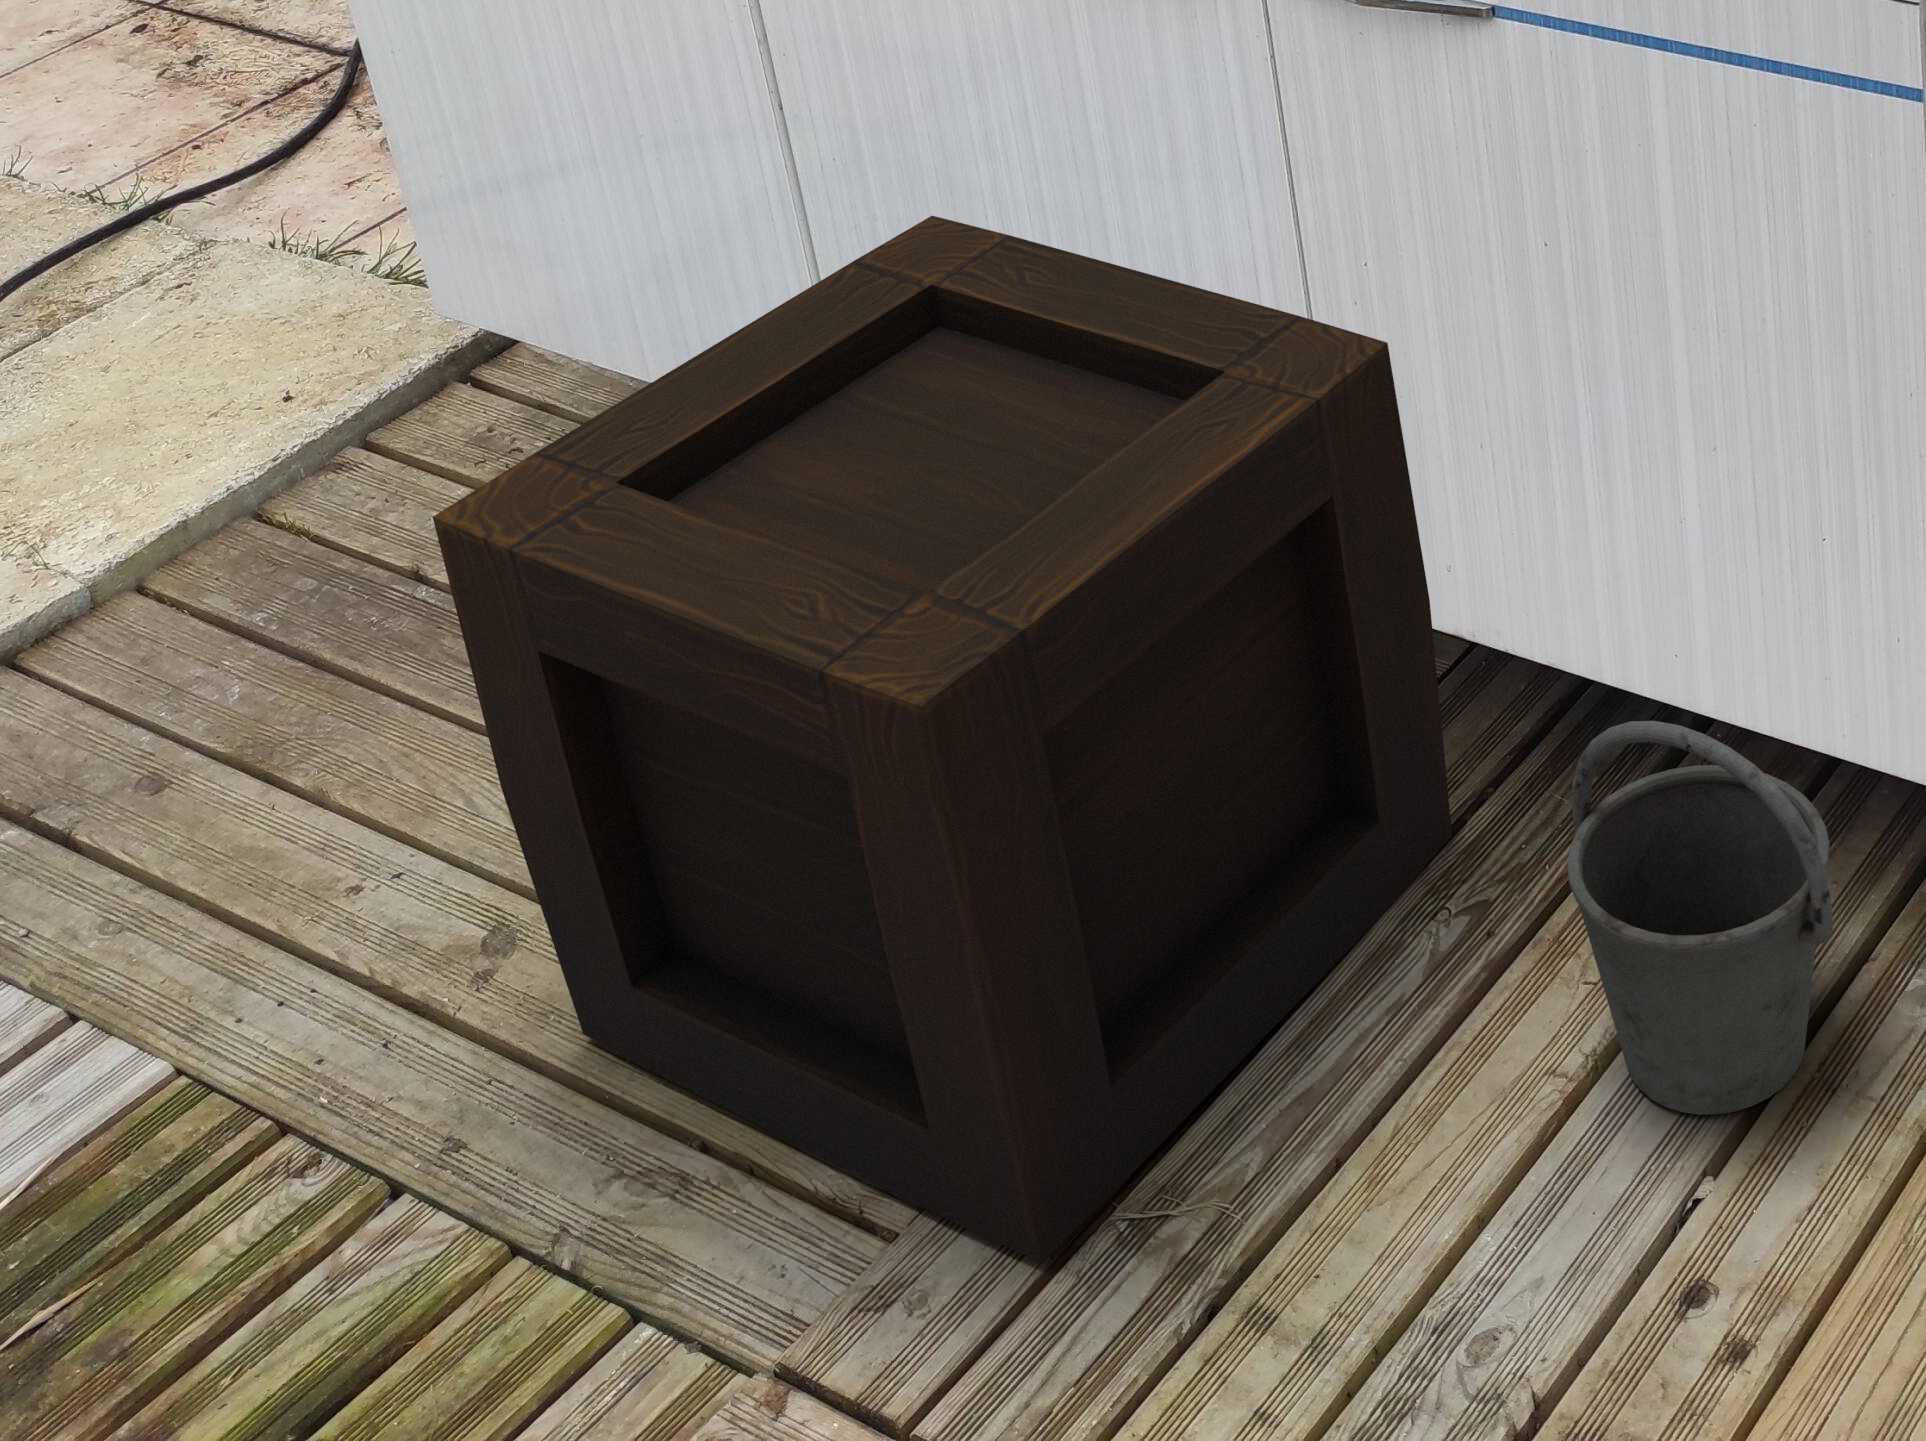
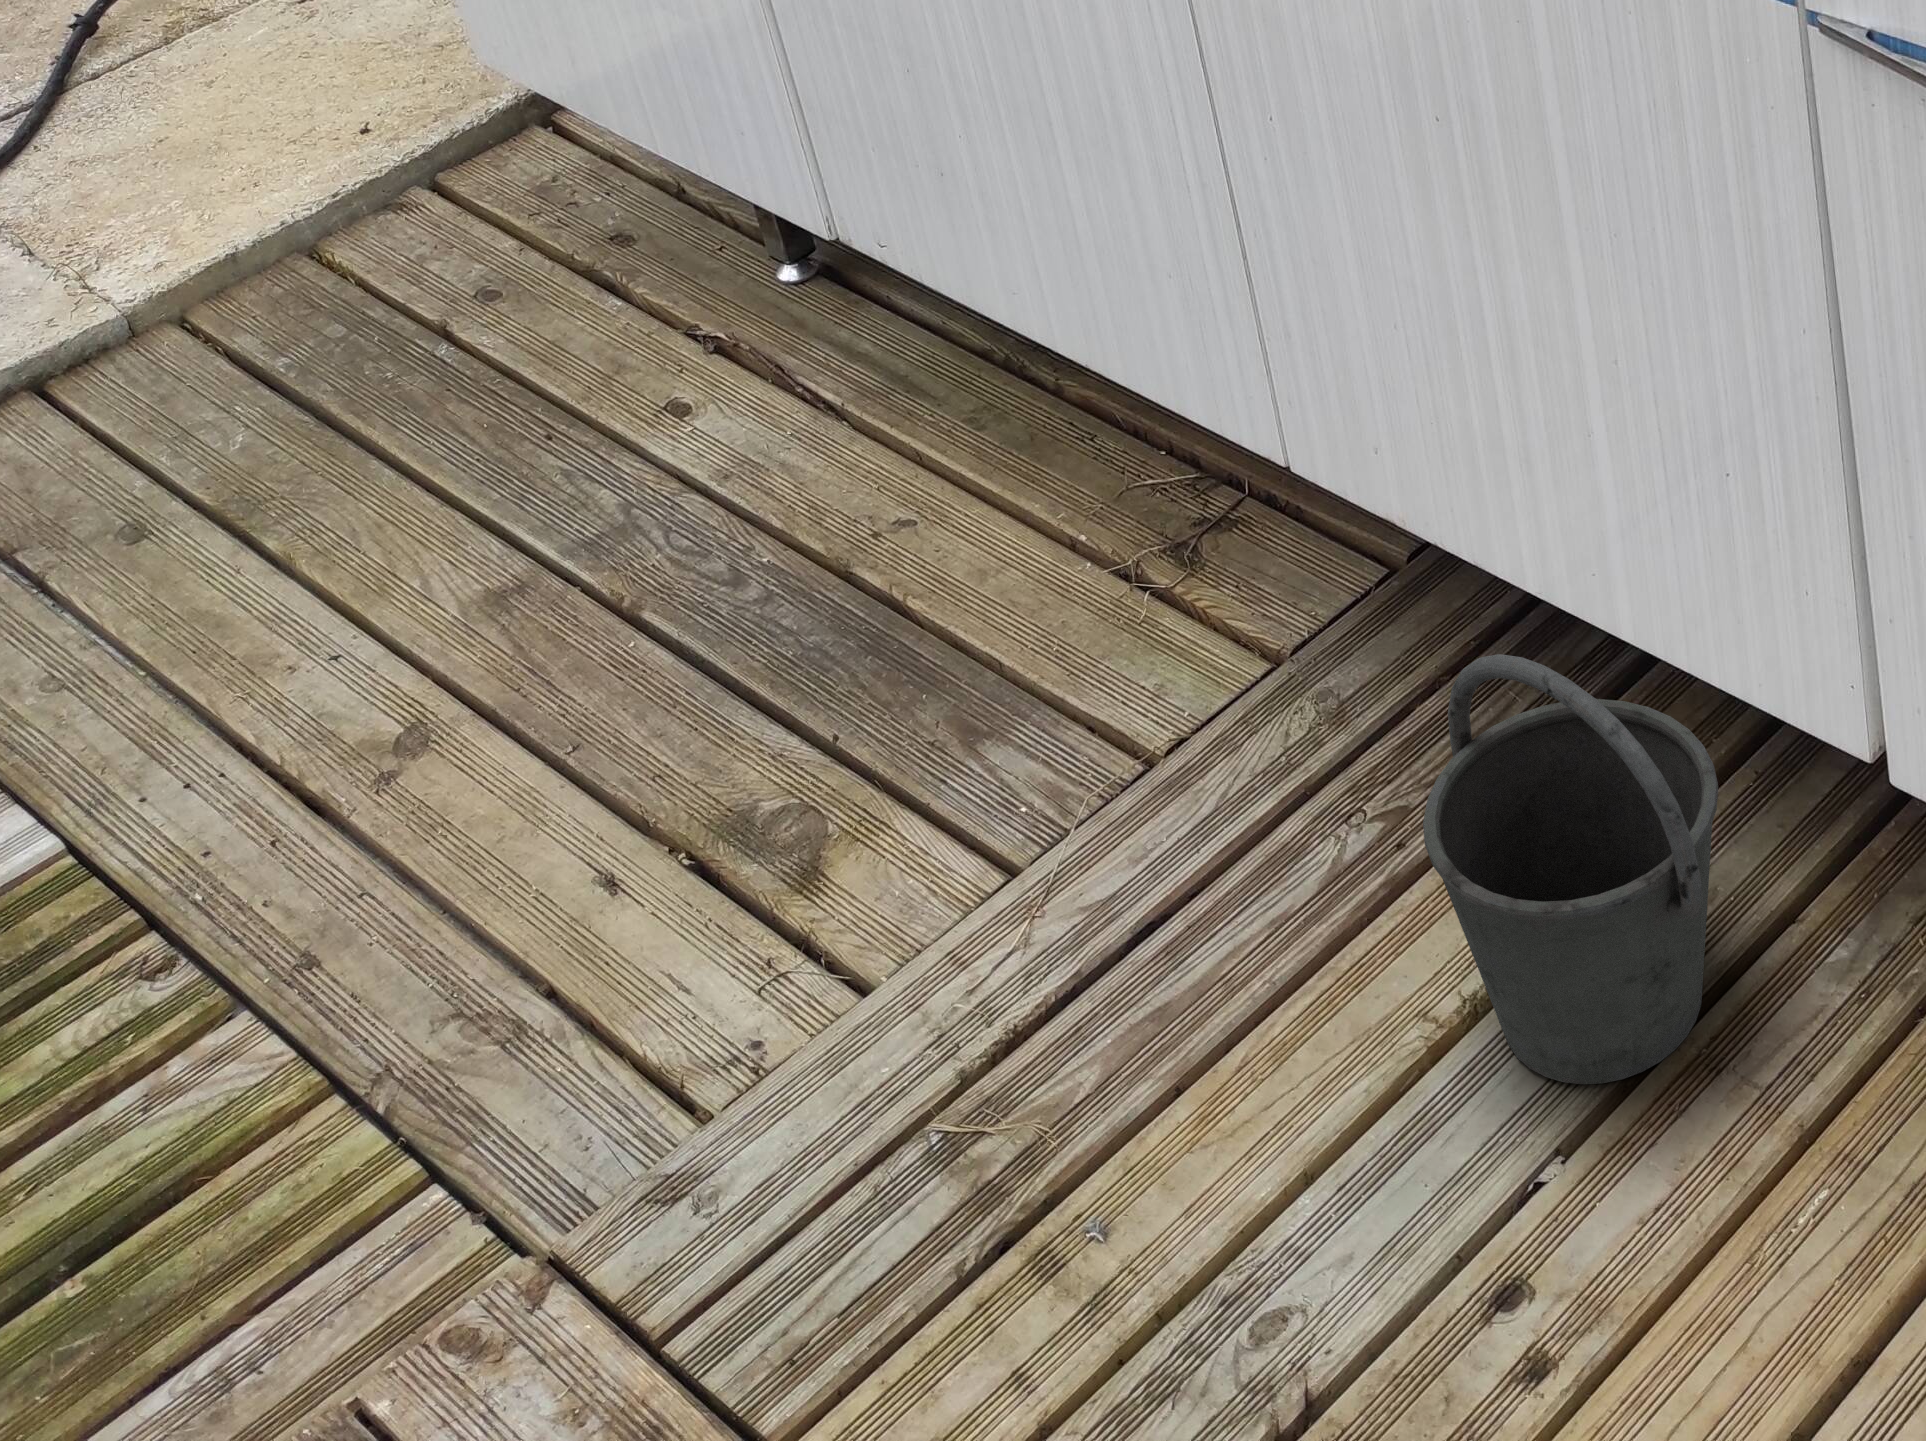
wooden crate: present [433,216,1452,1262] -> none [242,20,1387,1172]

